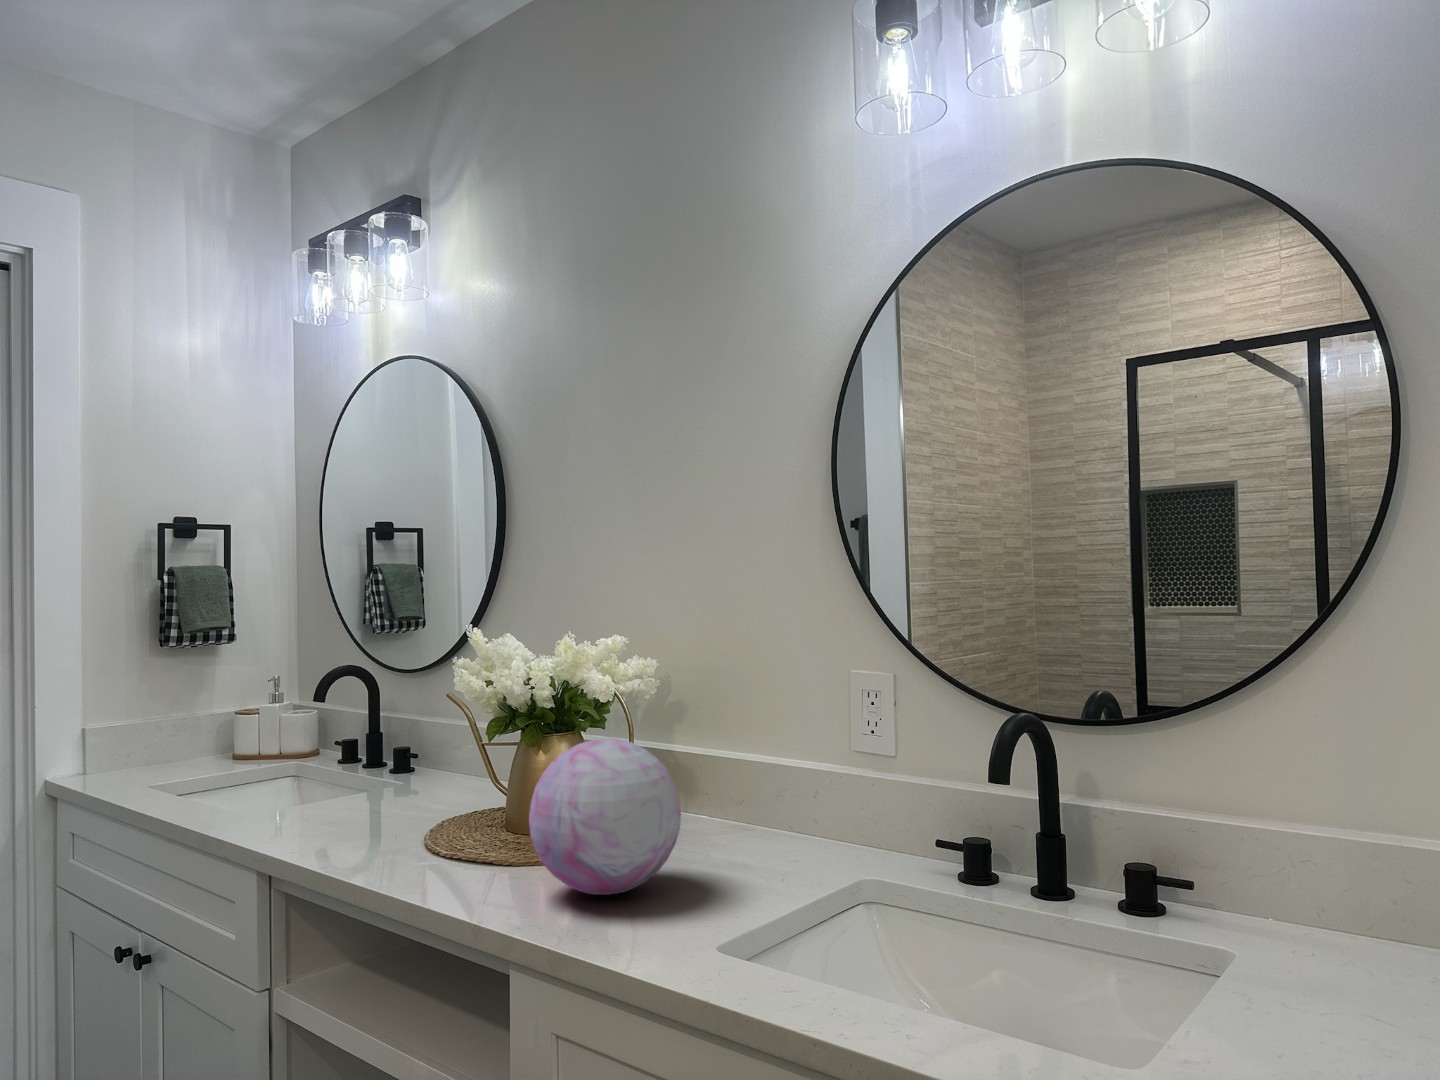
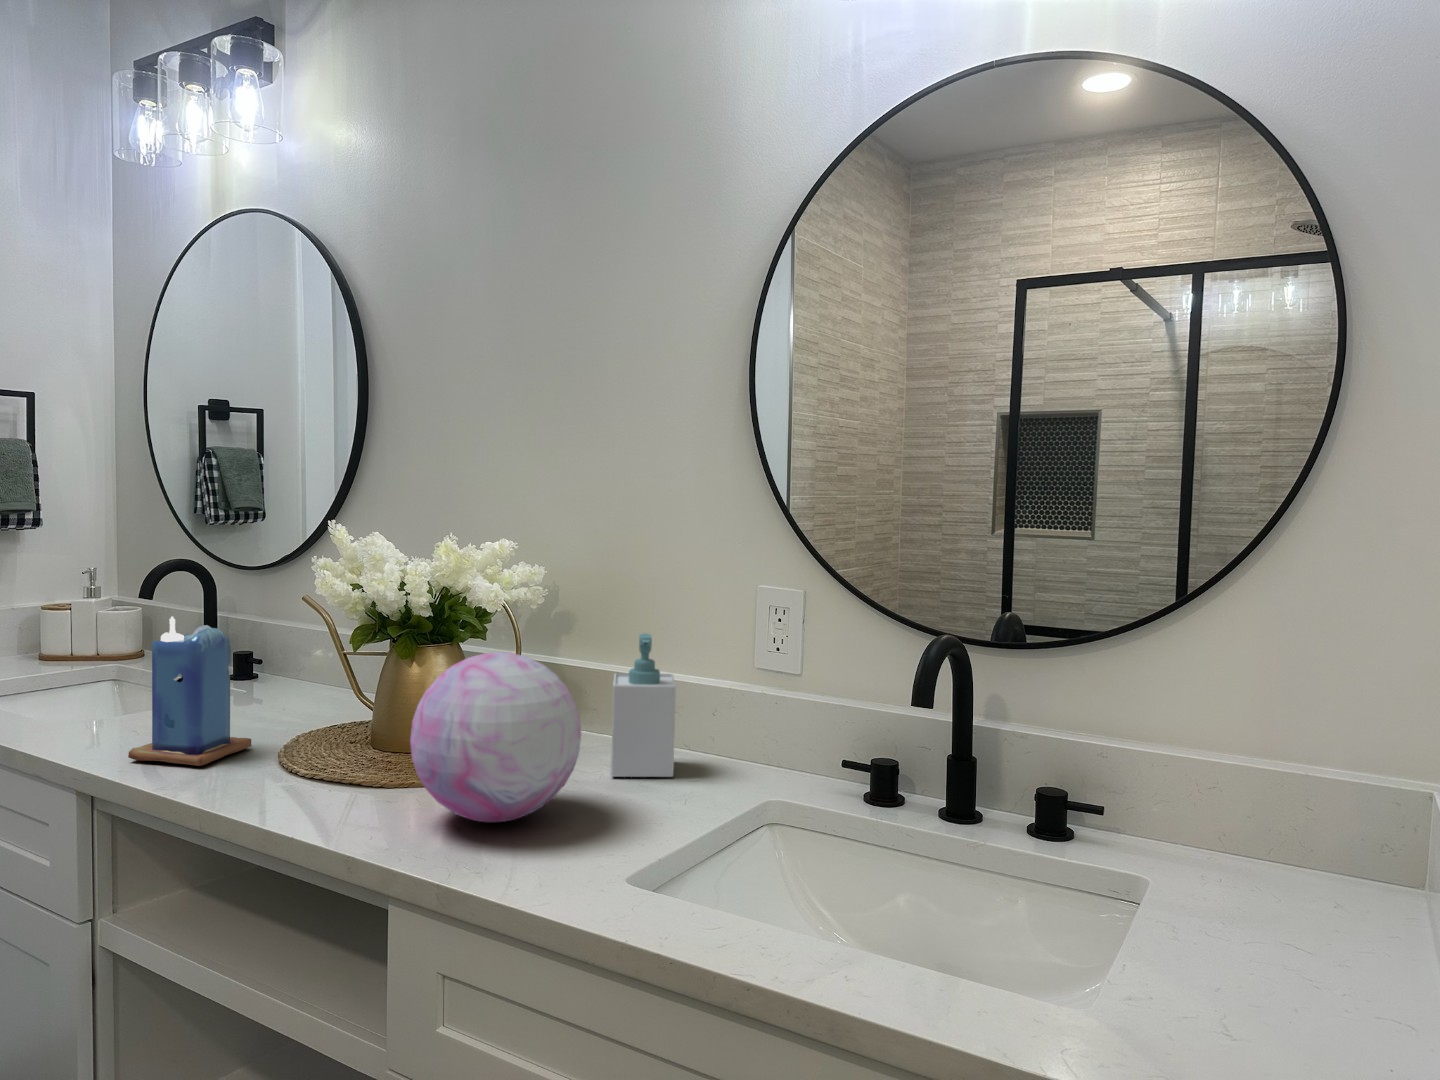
candle: none [300,715,403,848] -> present [128,616,251,766]
soap bottle: none [716,719,777,855] -> present [611,633,676,777]

